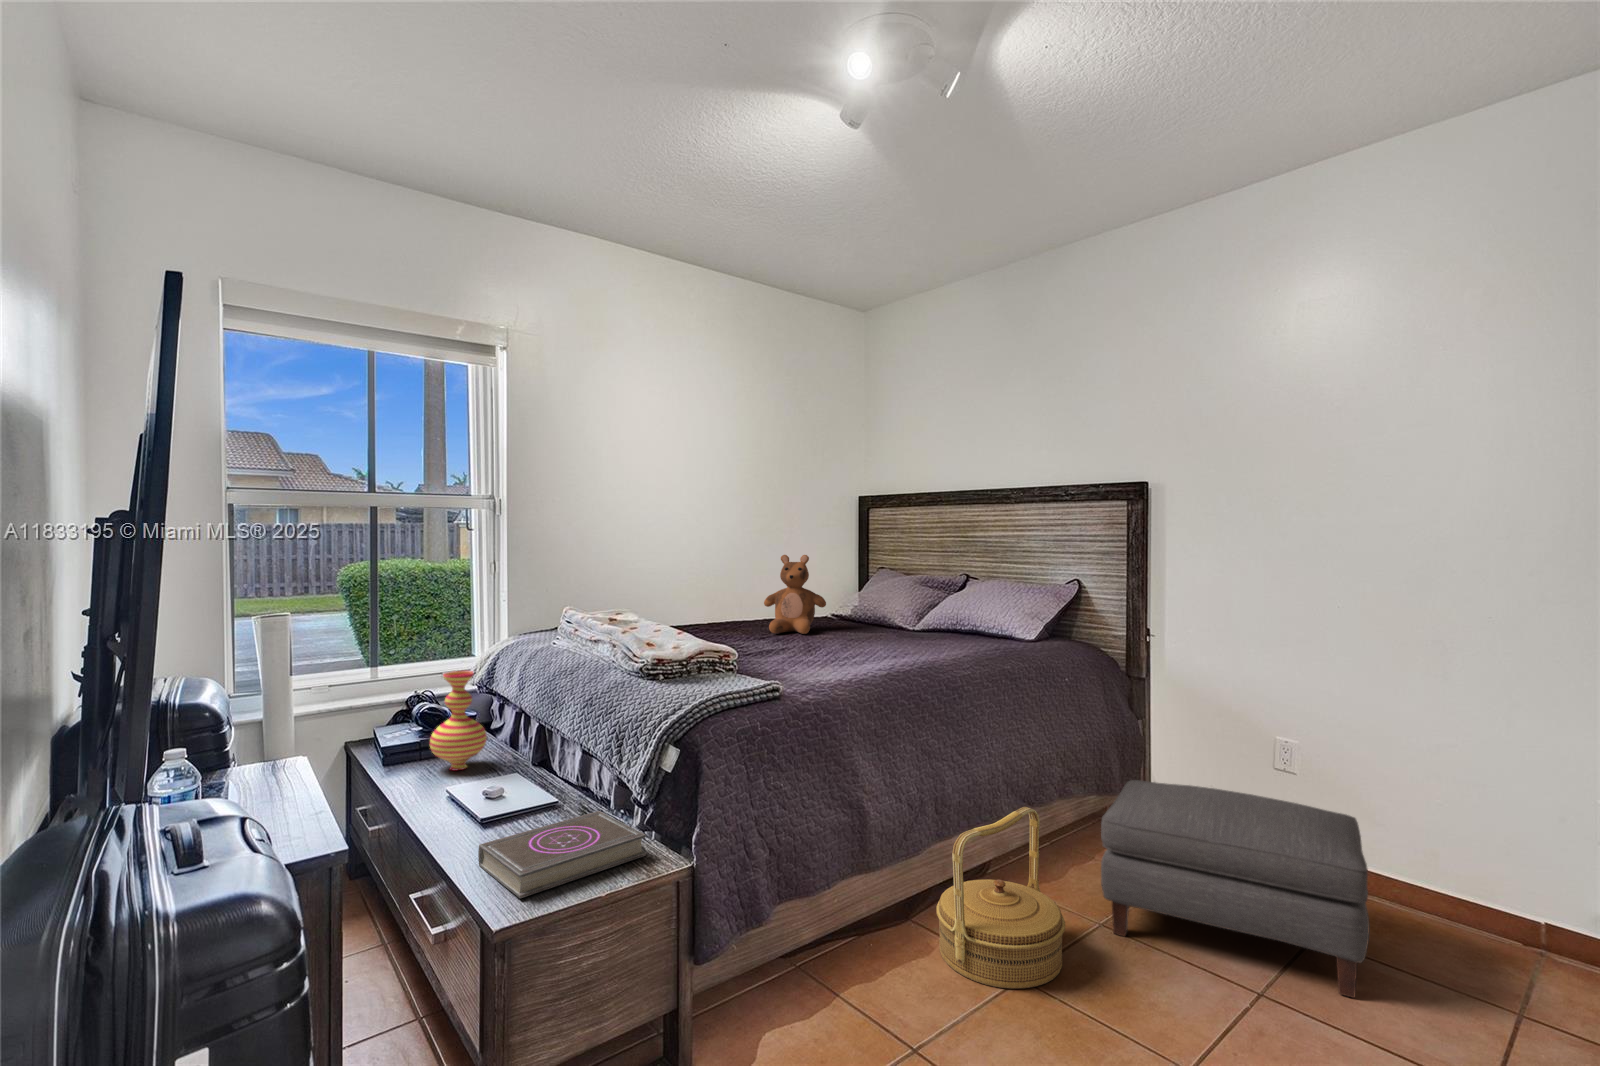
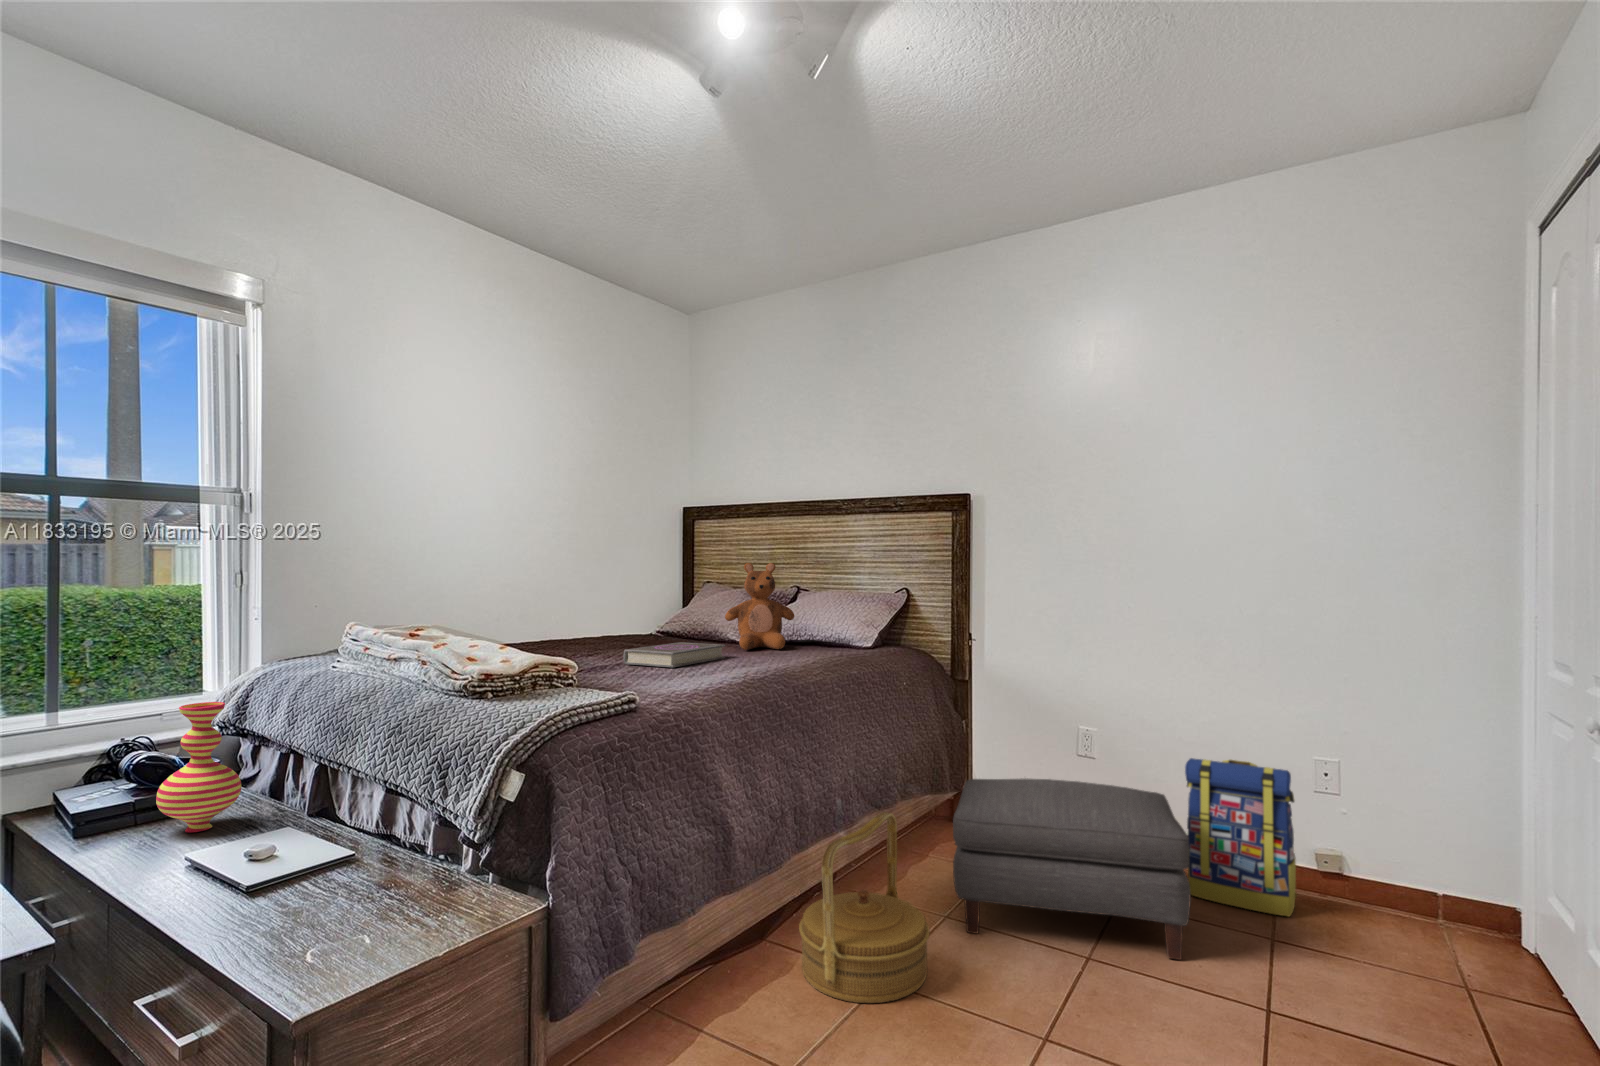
teddy bear: present [764,555,826,634] -> present [725,563,794,650]
backpack: none [1385,780,1530,971] -> present [1185,758,1297,916]
book: present [478,811,646,898] -> present [623,642,725,667]

